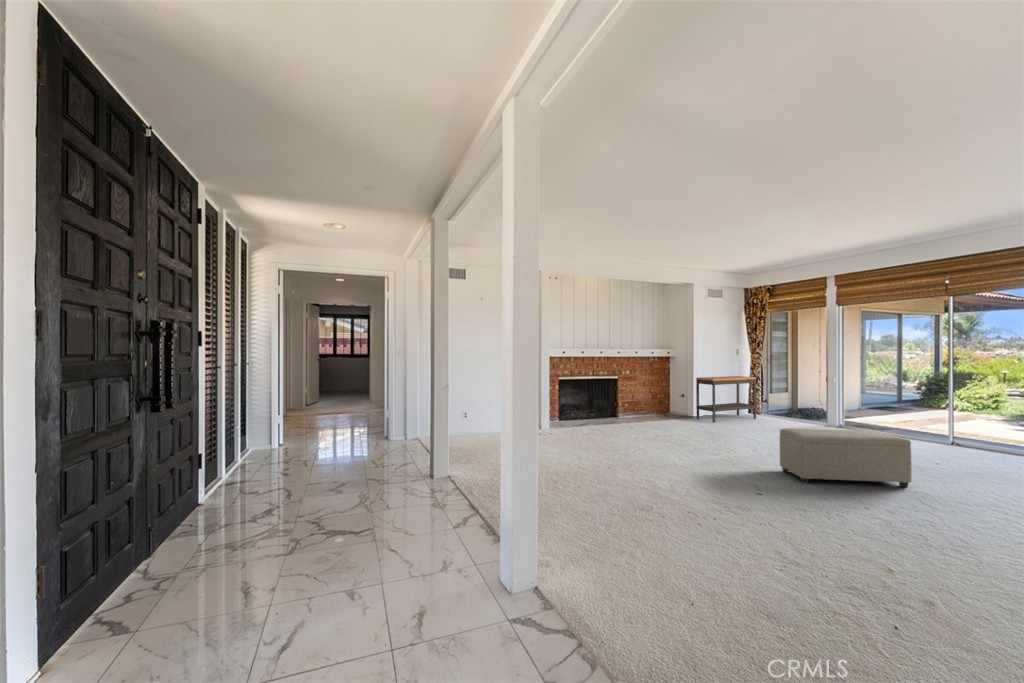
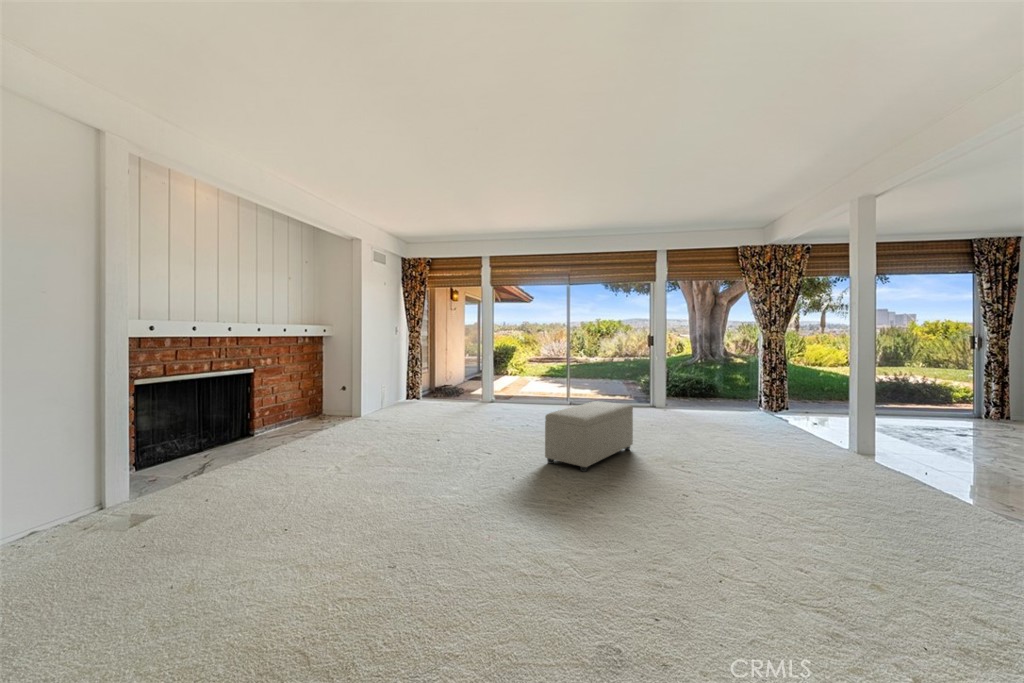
console table: present [696,376,756,423] -> none [366,358,420,418]

